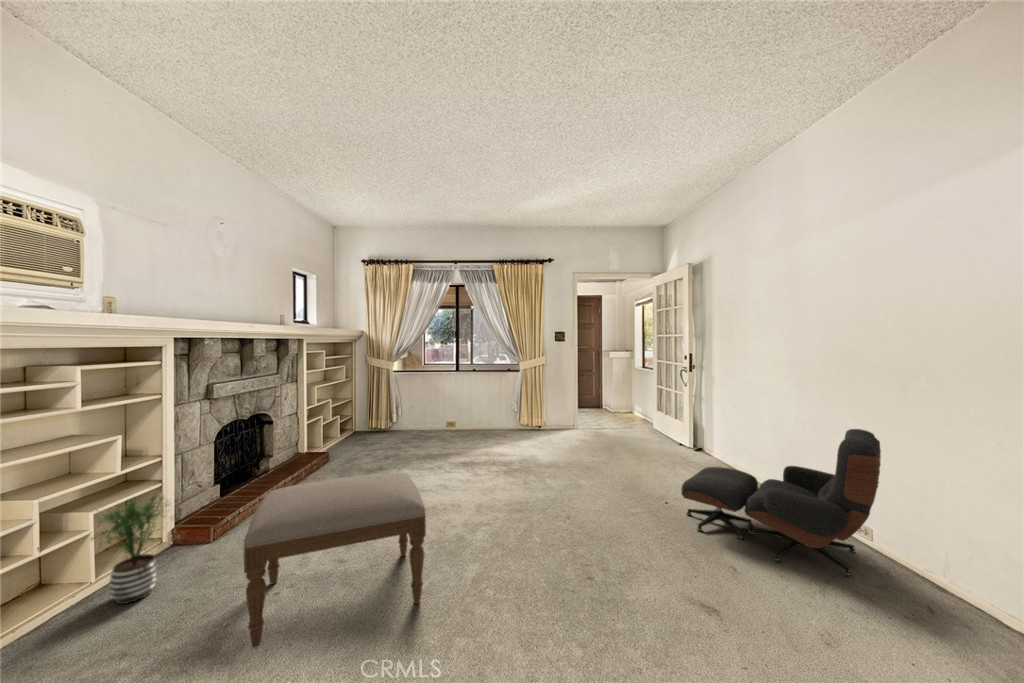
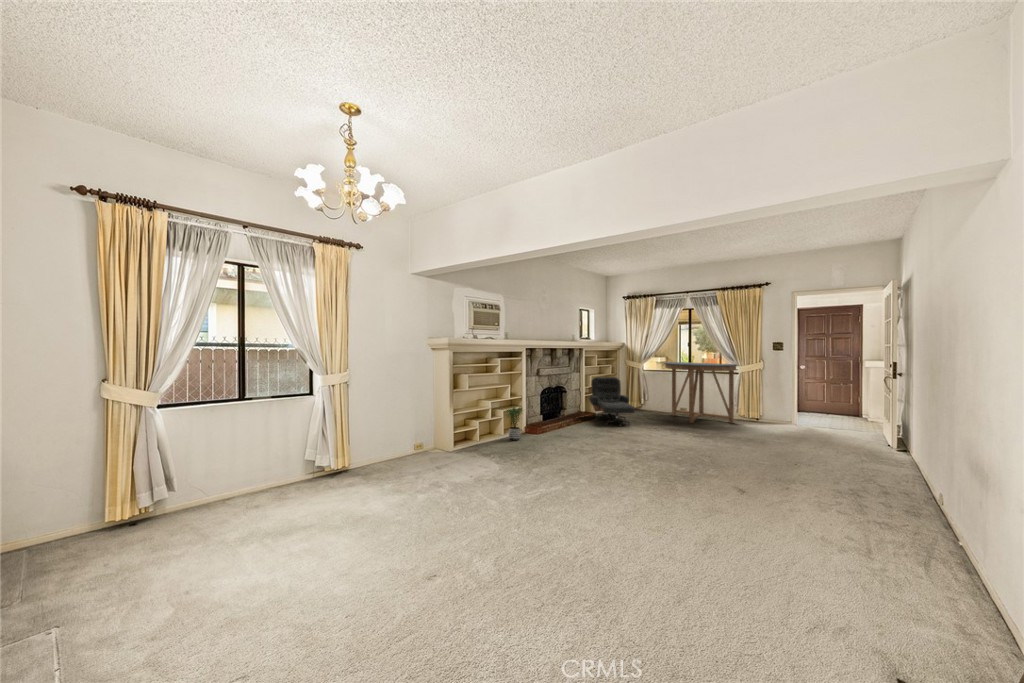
console table: none [429,358,518,441] -> present [664,362,737,423]
lounge chair: present [681,429,881,577] -> present [589,377,635,426]
ottoman: present [244,473,426,647] -> none [540,409,606,461]

